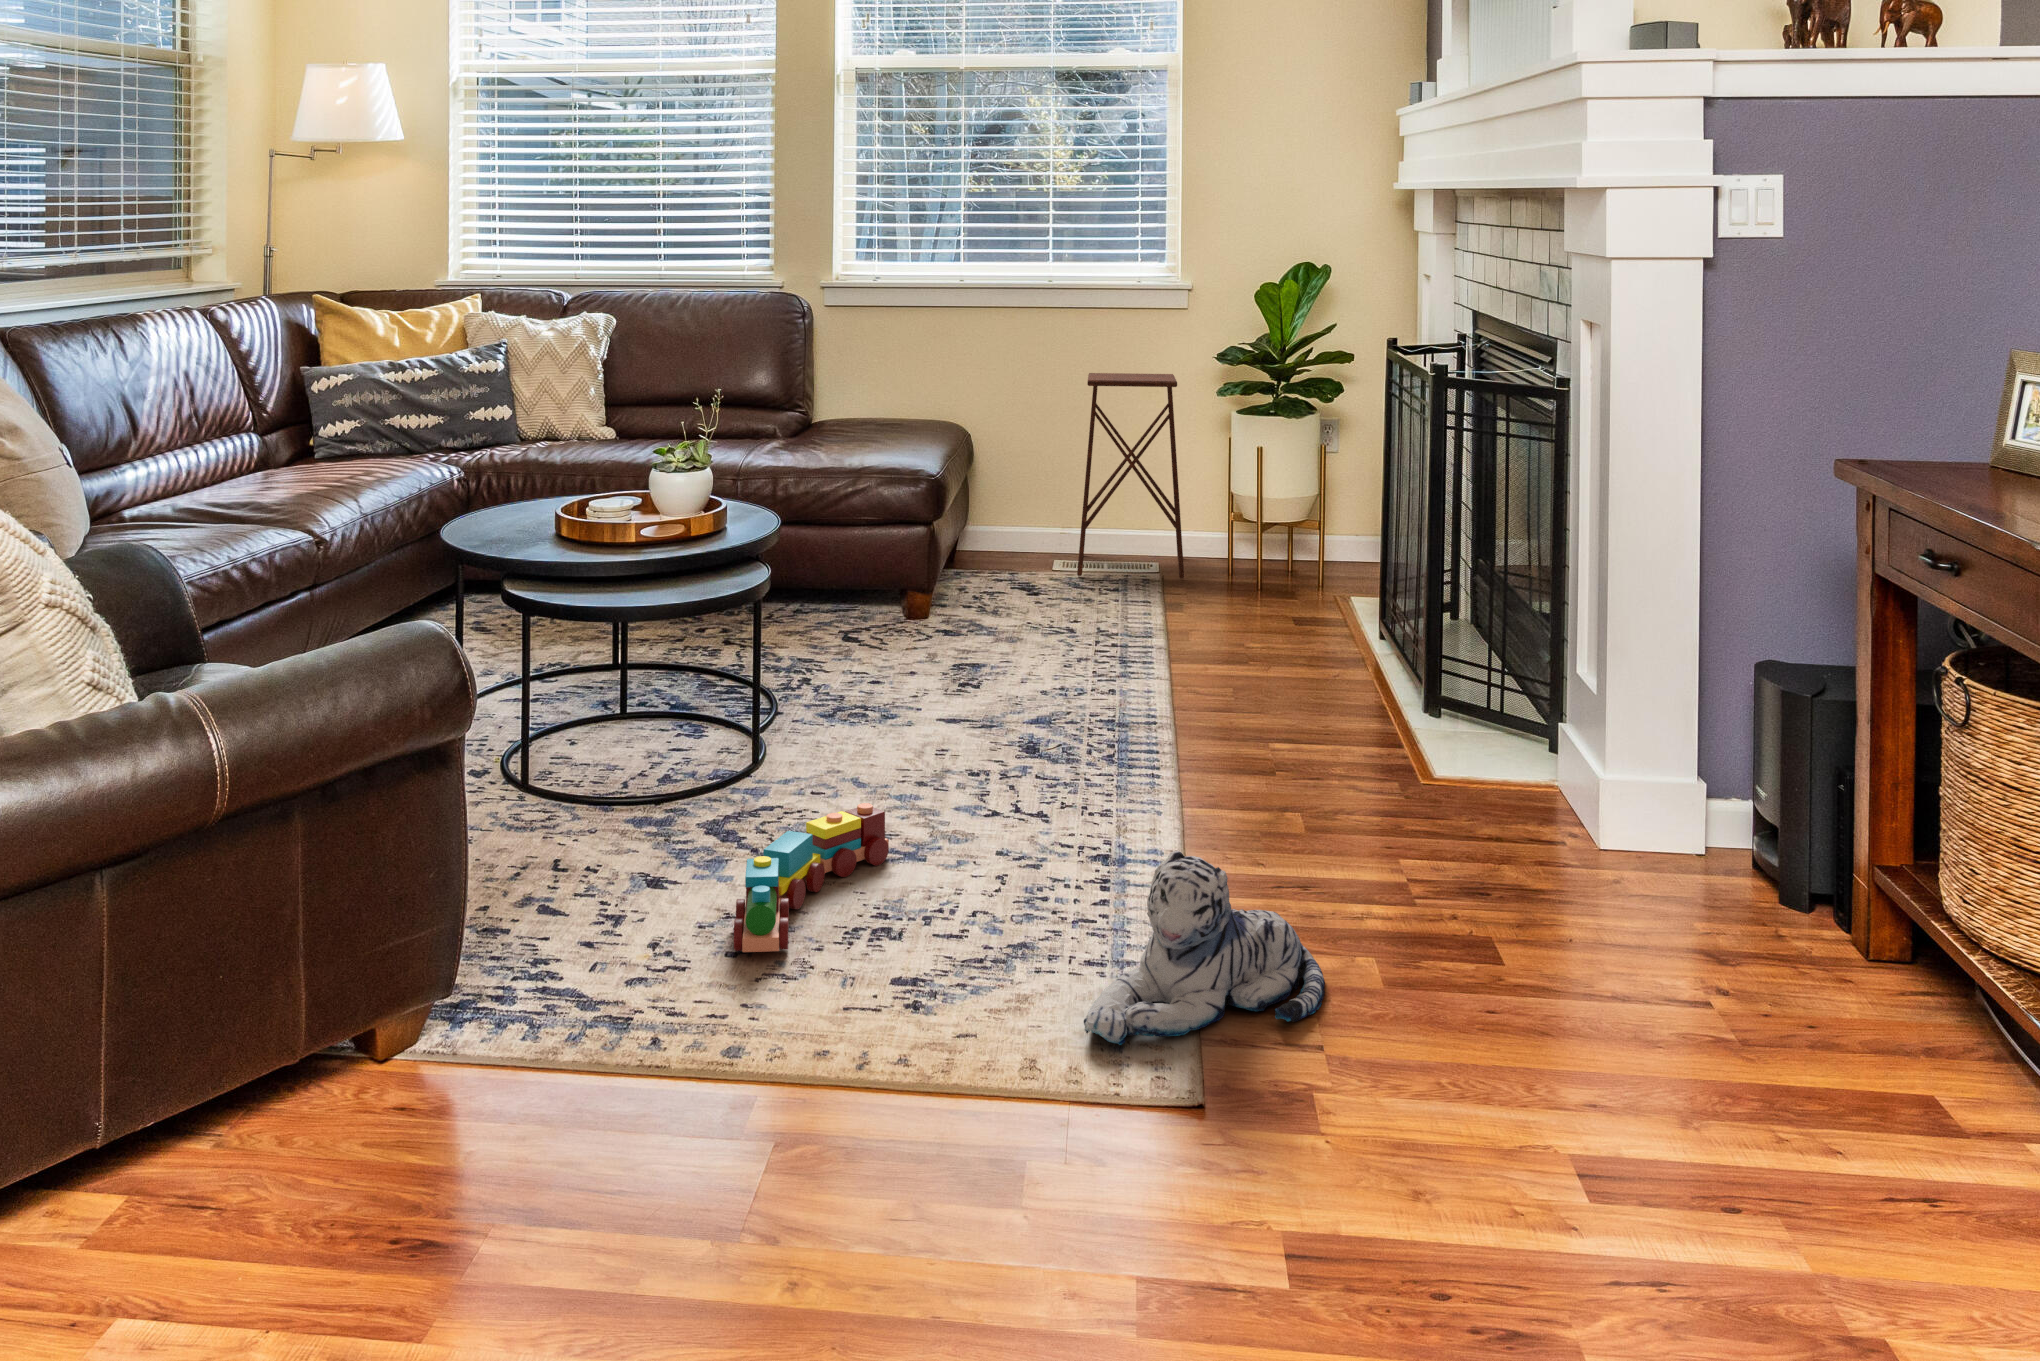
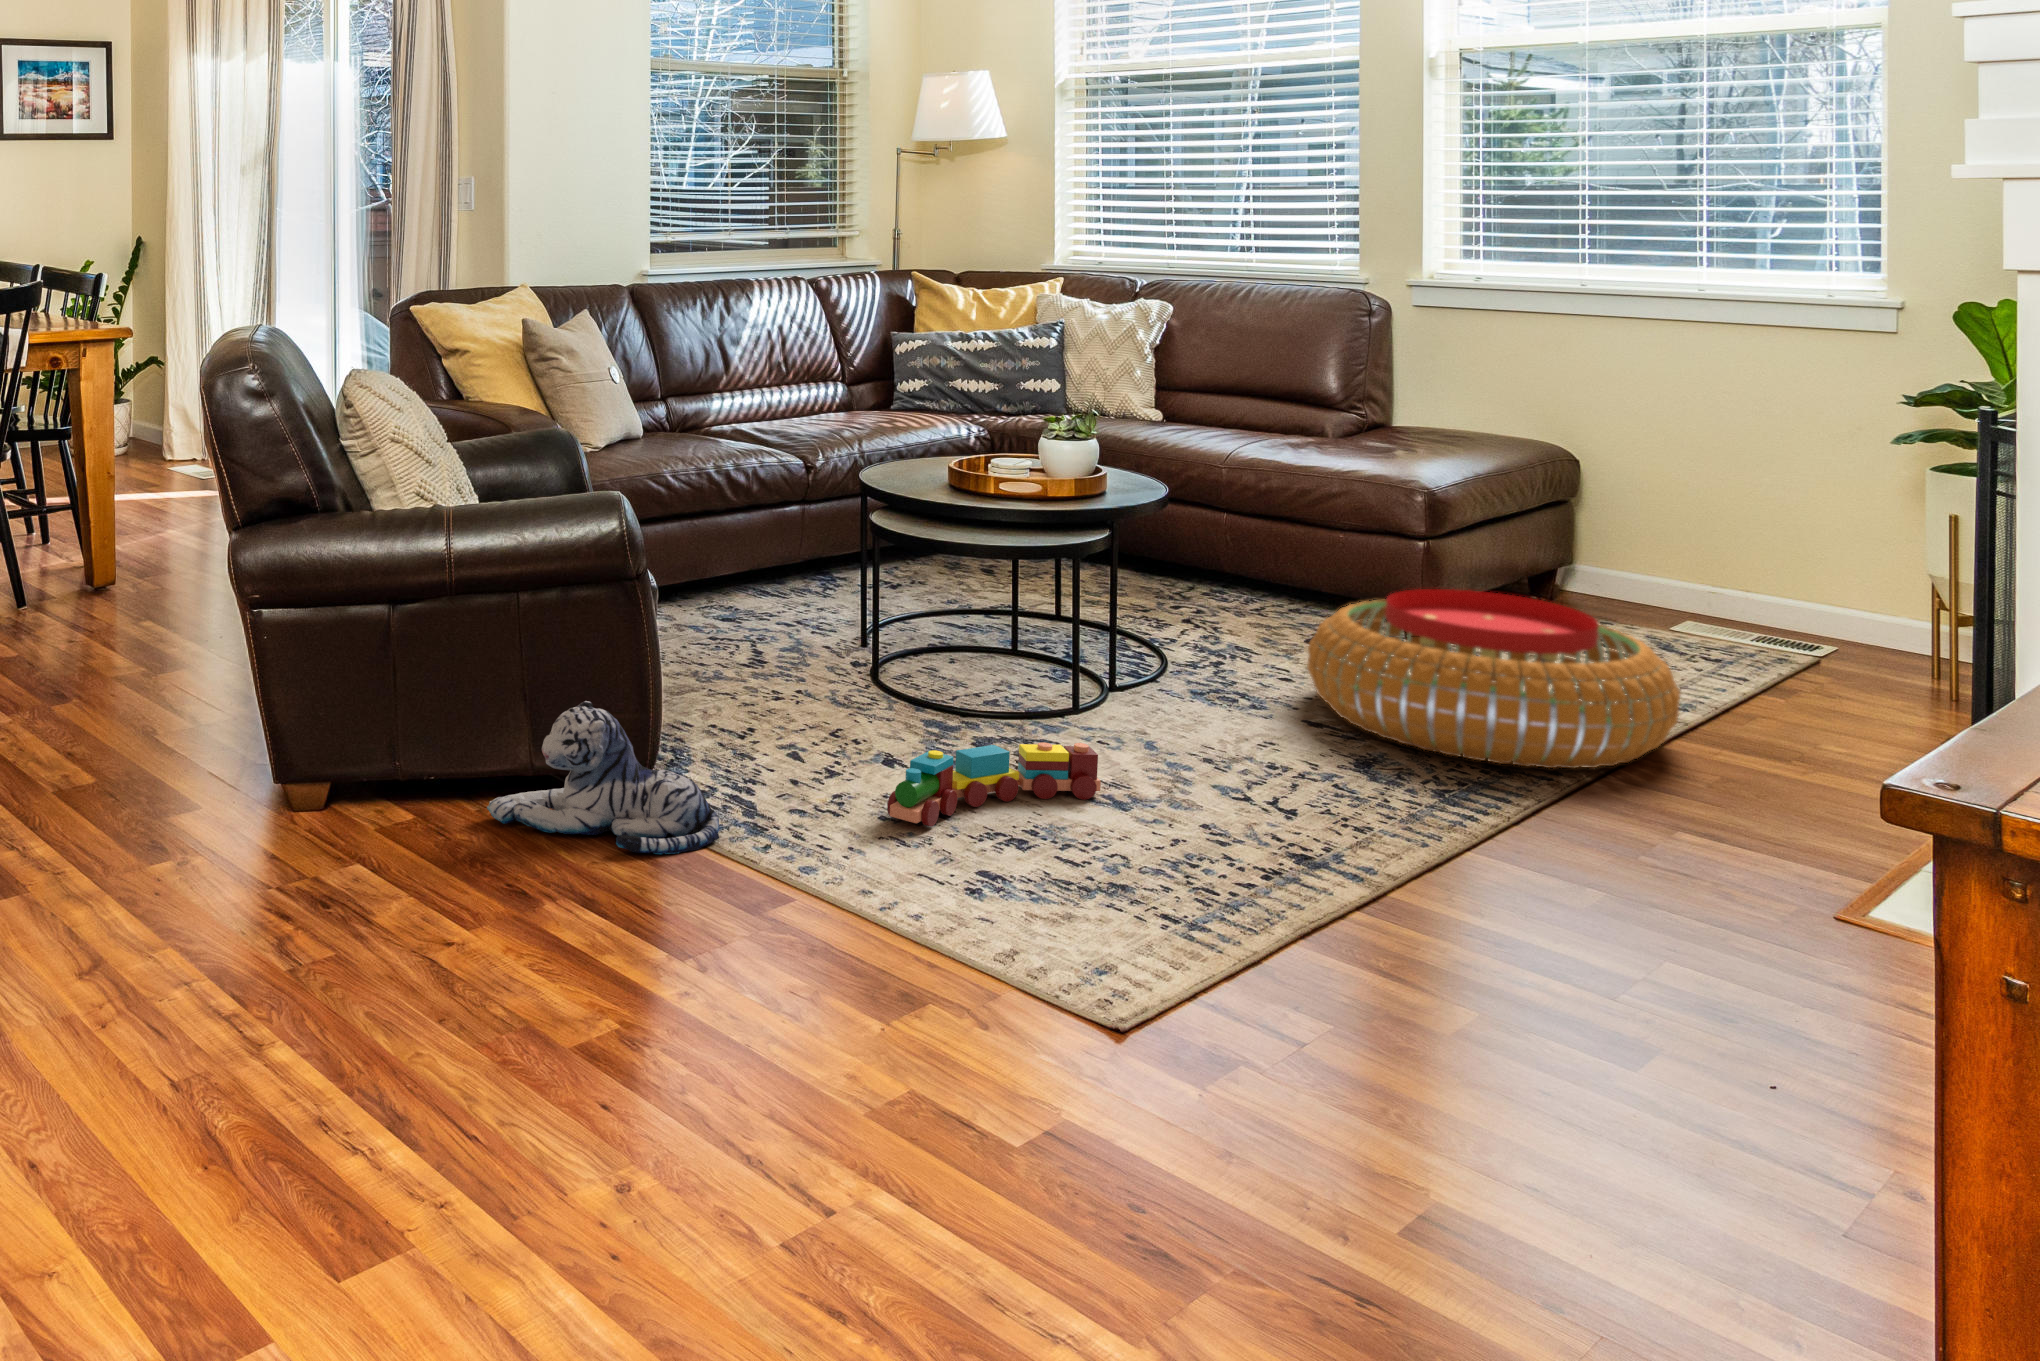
side table: present [1077,373,1184,578] -> none [1667,400,1856,658]
pouf: none [919,566,1222,726] -> present [1307,589,1680,769]
plush toy: present [1084,851,1325,1045] -> present [487,701,719,854]

